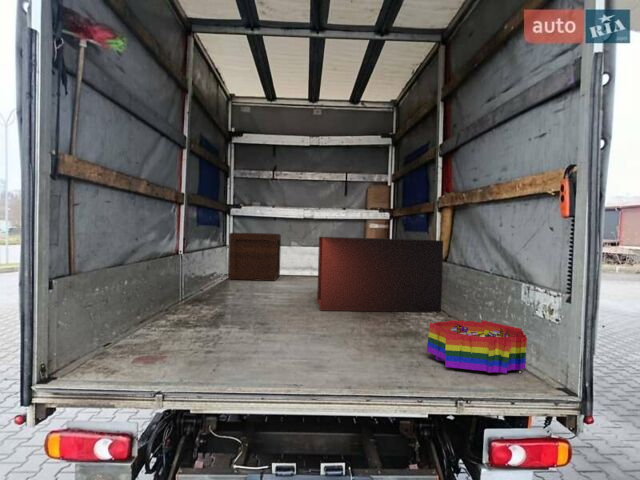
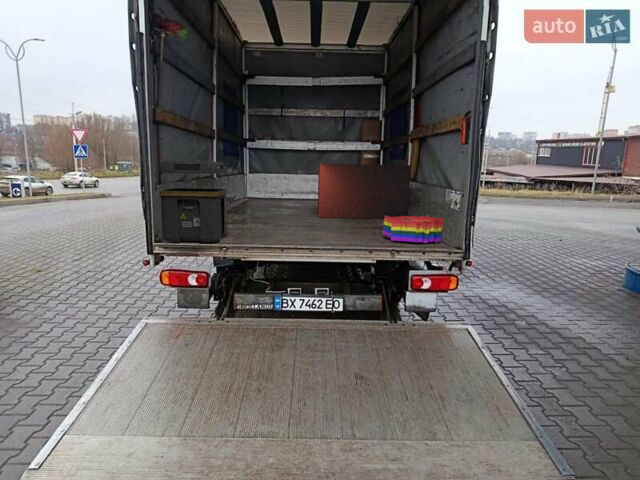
wooden crate: present [228,233,281,281] -> none [247,162,289,202]
toolbox: none [61,236,184,374] -> present [159,161,227,243]

